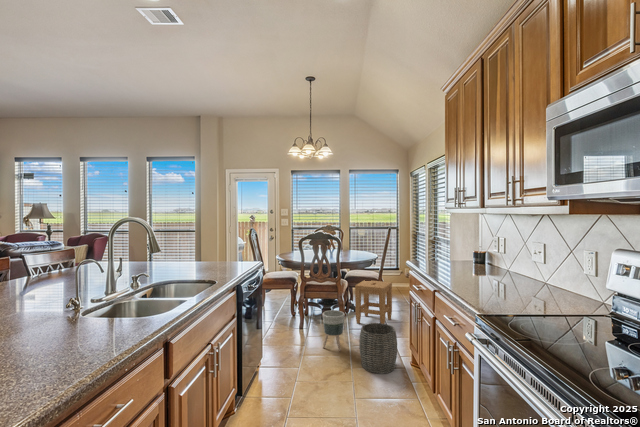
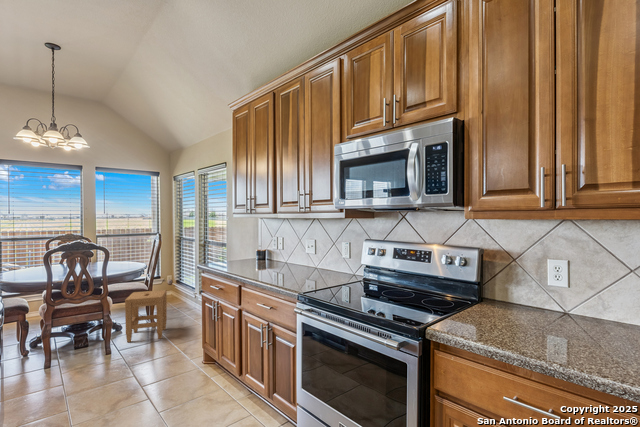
planter: present [322,310,345,351] -> none [93,331,124,380]
woven basket: present [359,323,397,374] -> none [150,331,192,384]

